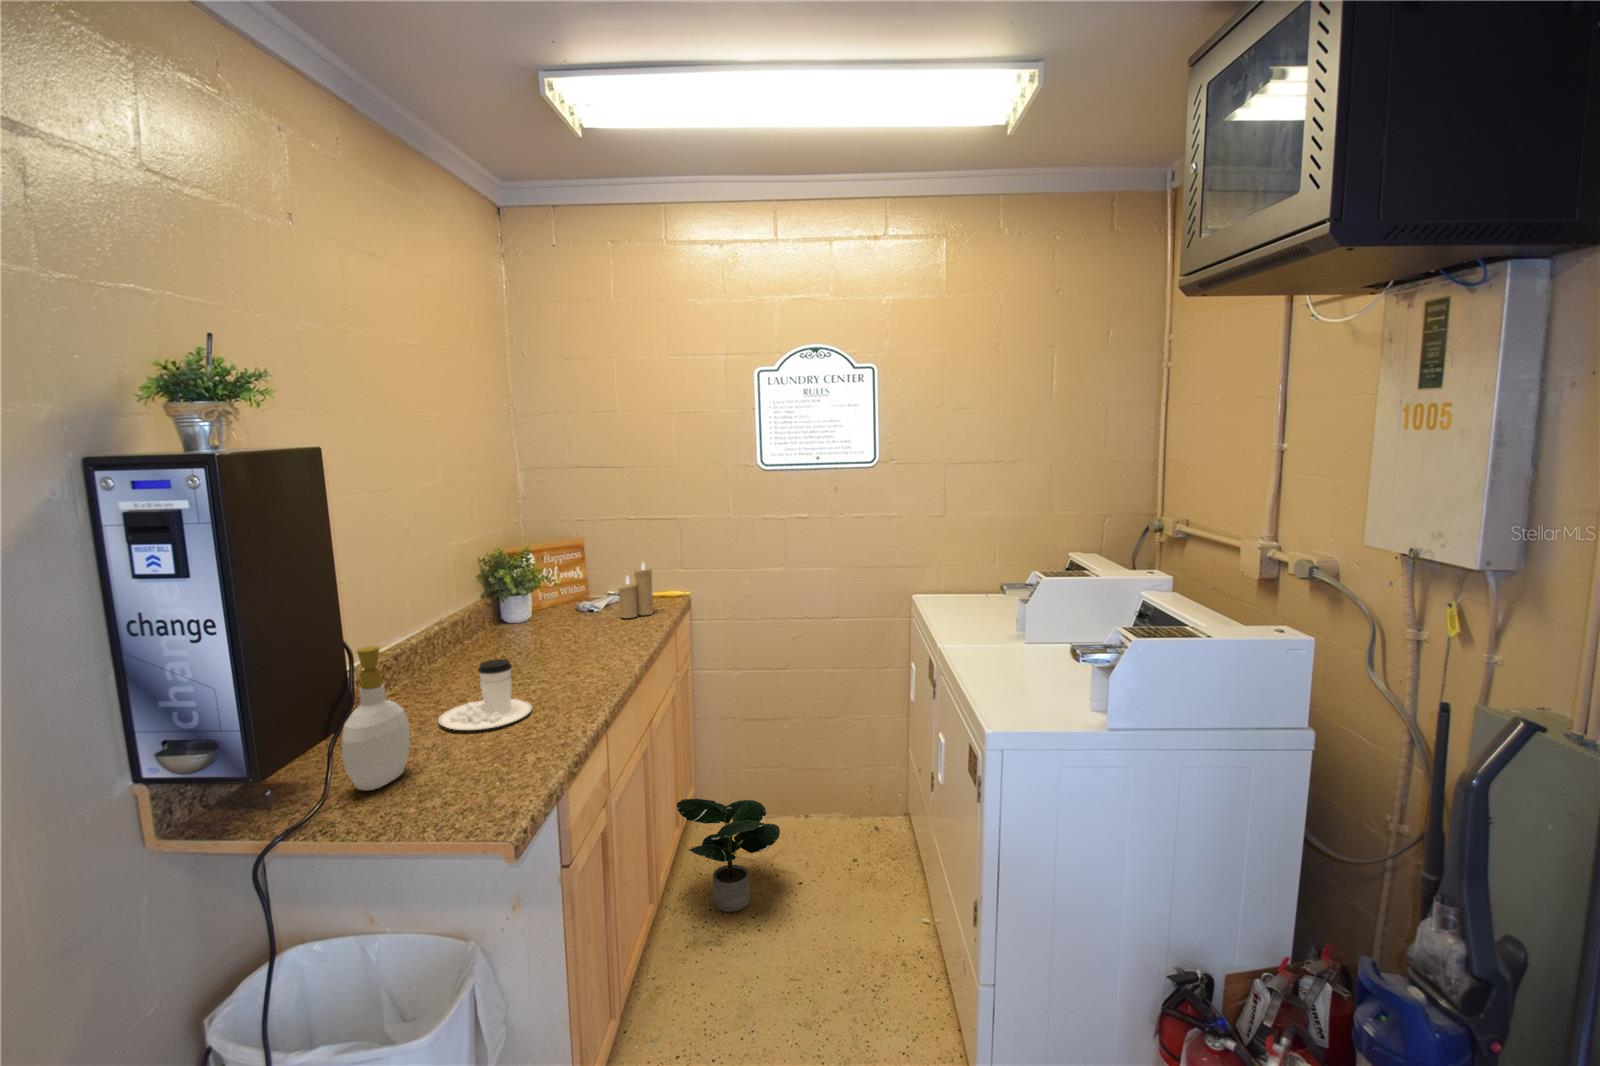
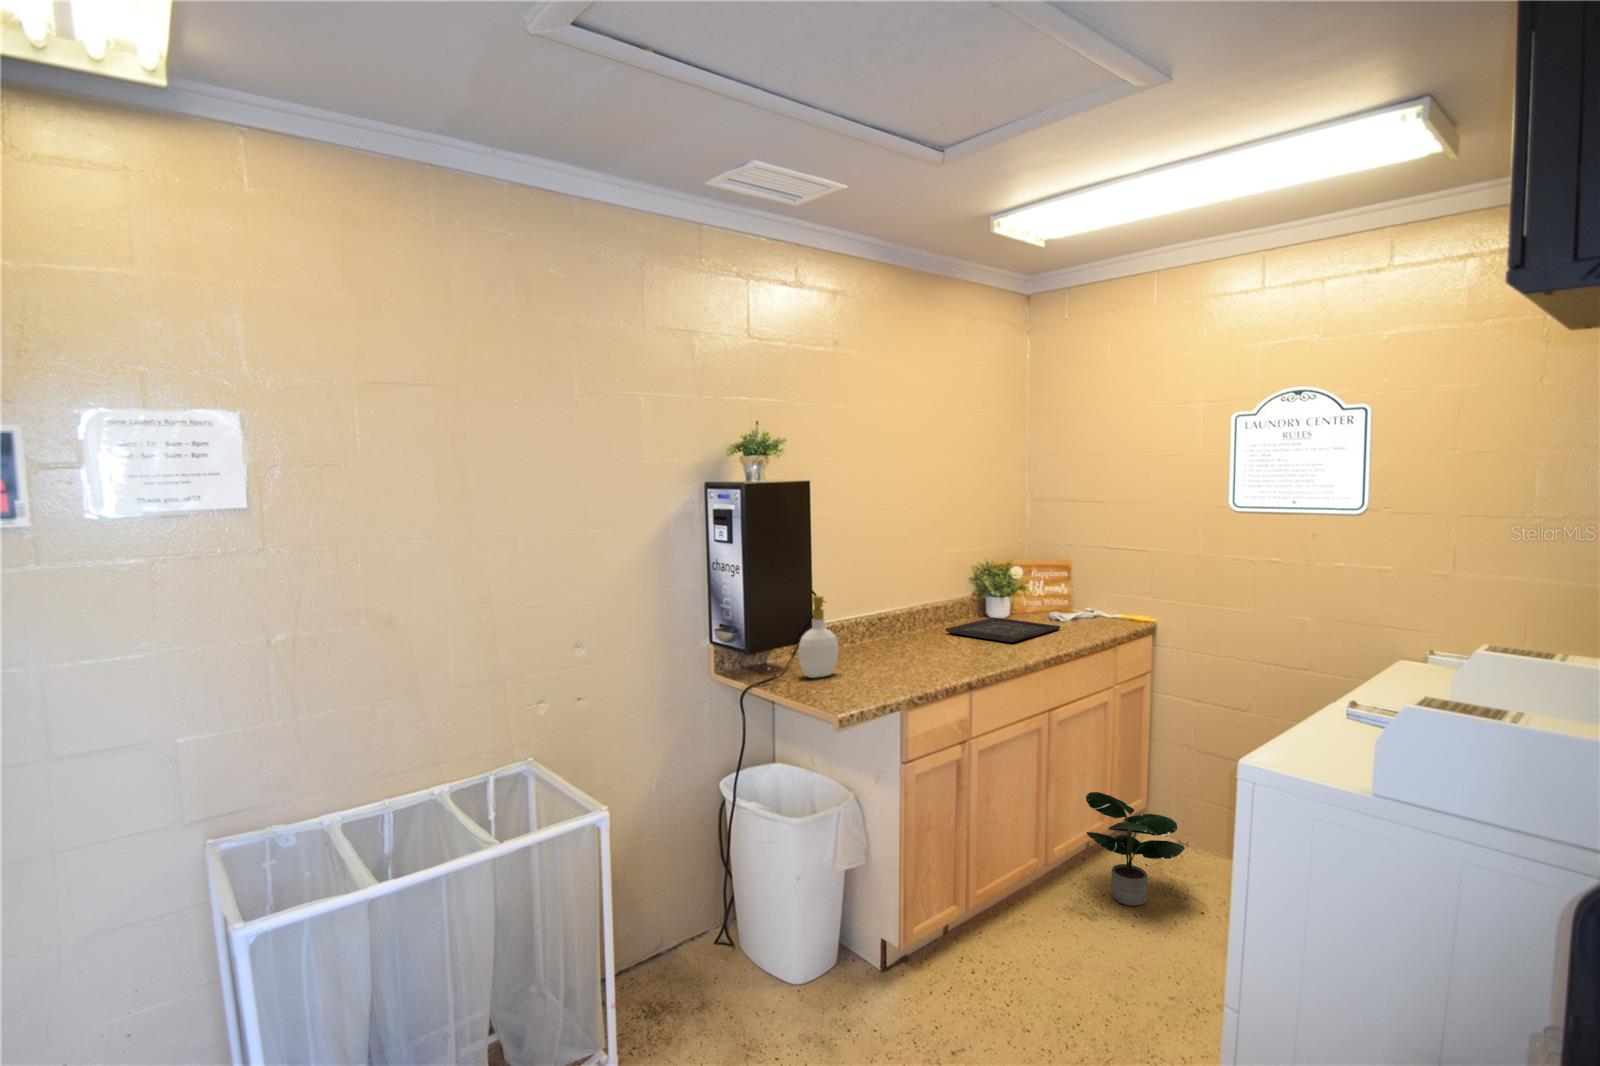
candle: present [618,563,653,618] -> none [1071,584,1103,630]
tray: none [481,618,612,655] -> present [945,618,1060,642]
coffee cup: present [438,659,532,730] -> none [875,626,933,667]

